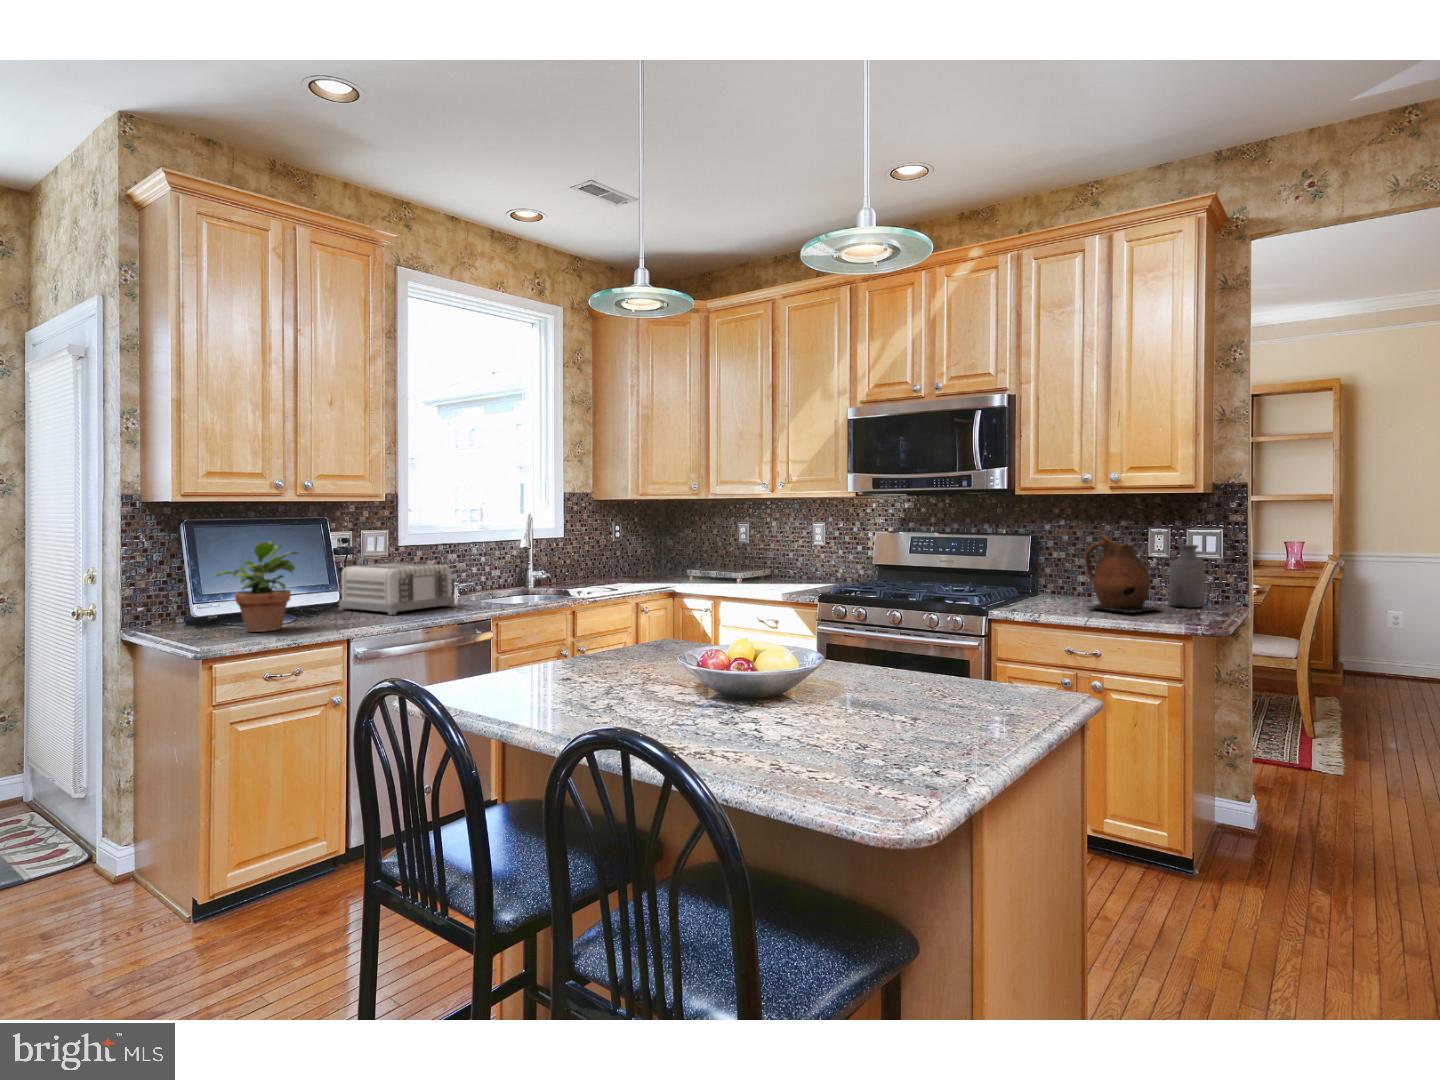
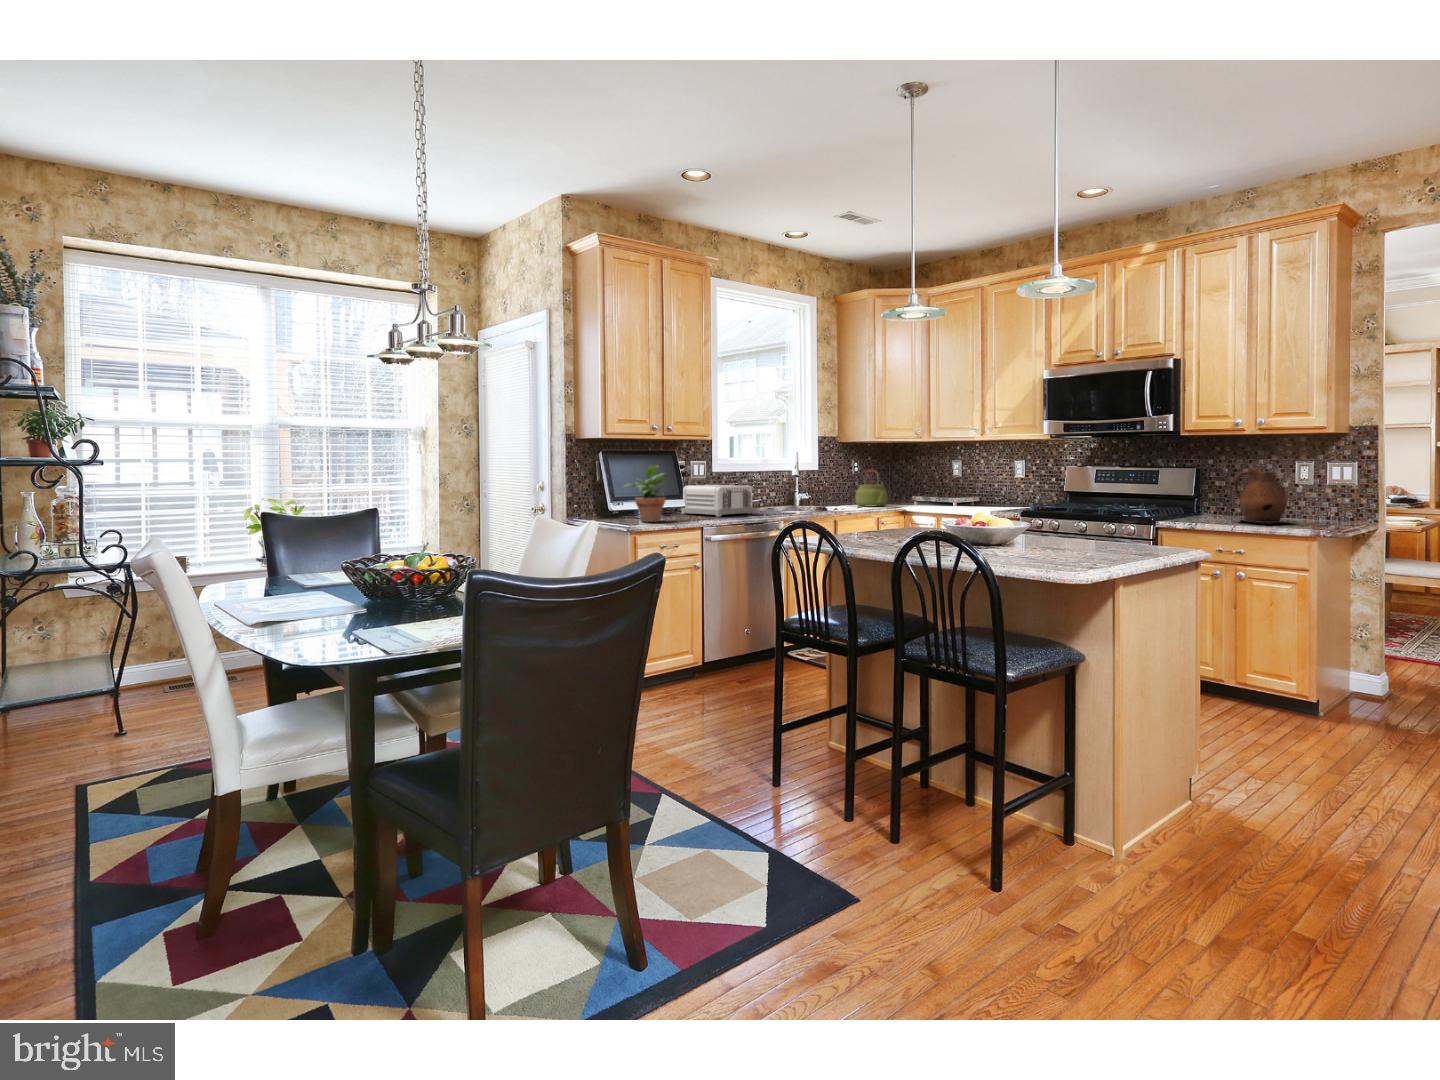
kettle: none [613,536,654,586] -> present [855,469,887,507]
bottle: present [1168,545,1205,608] -> none [1307,474,1340,523]

